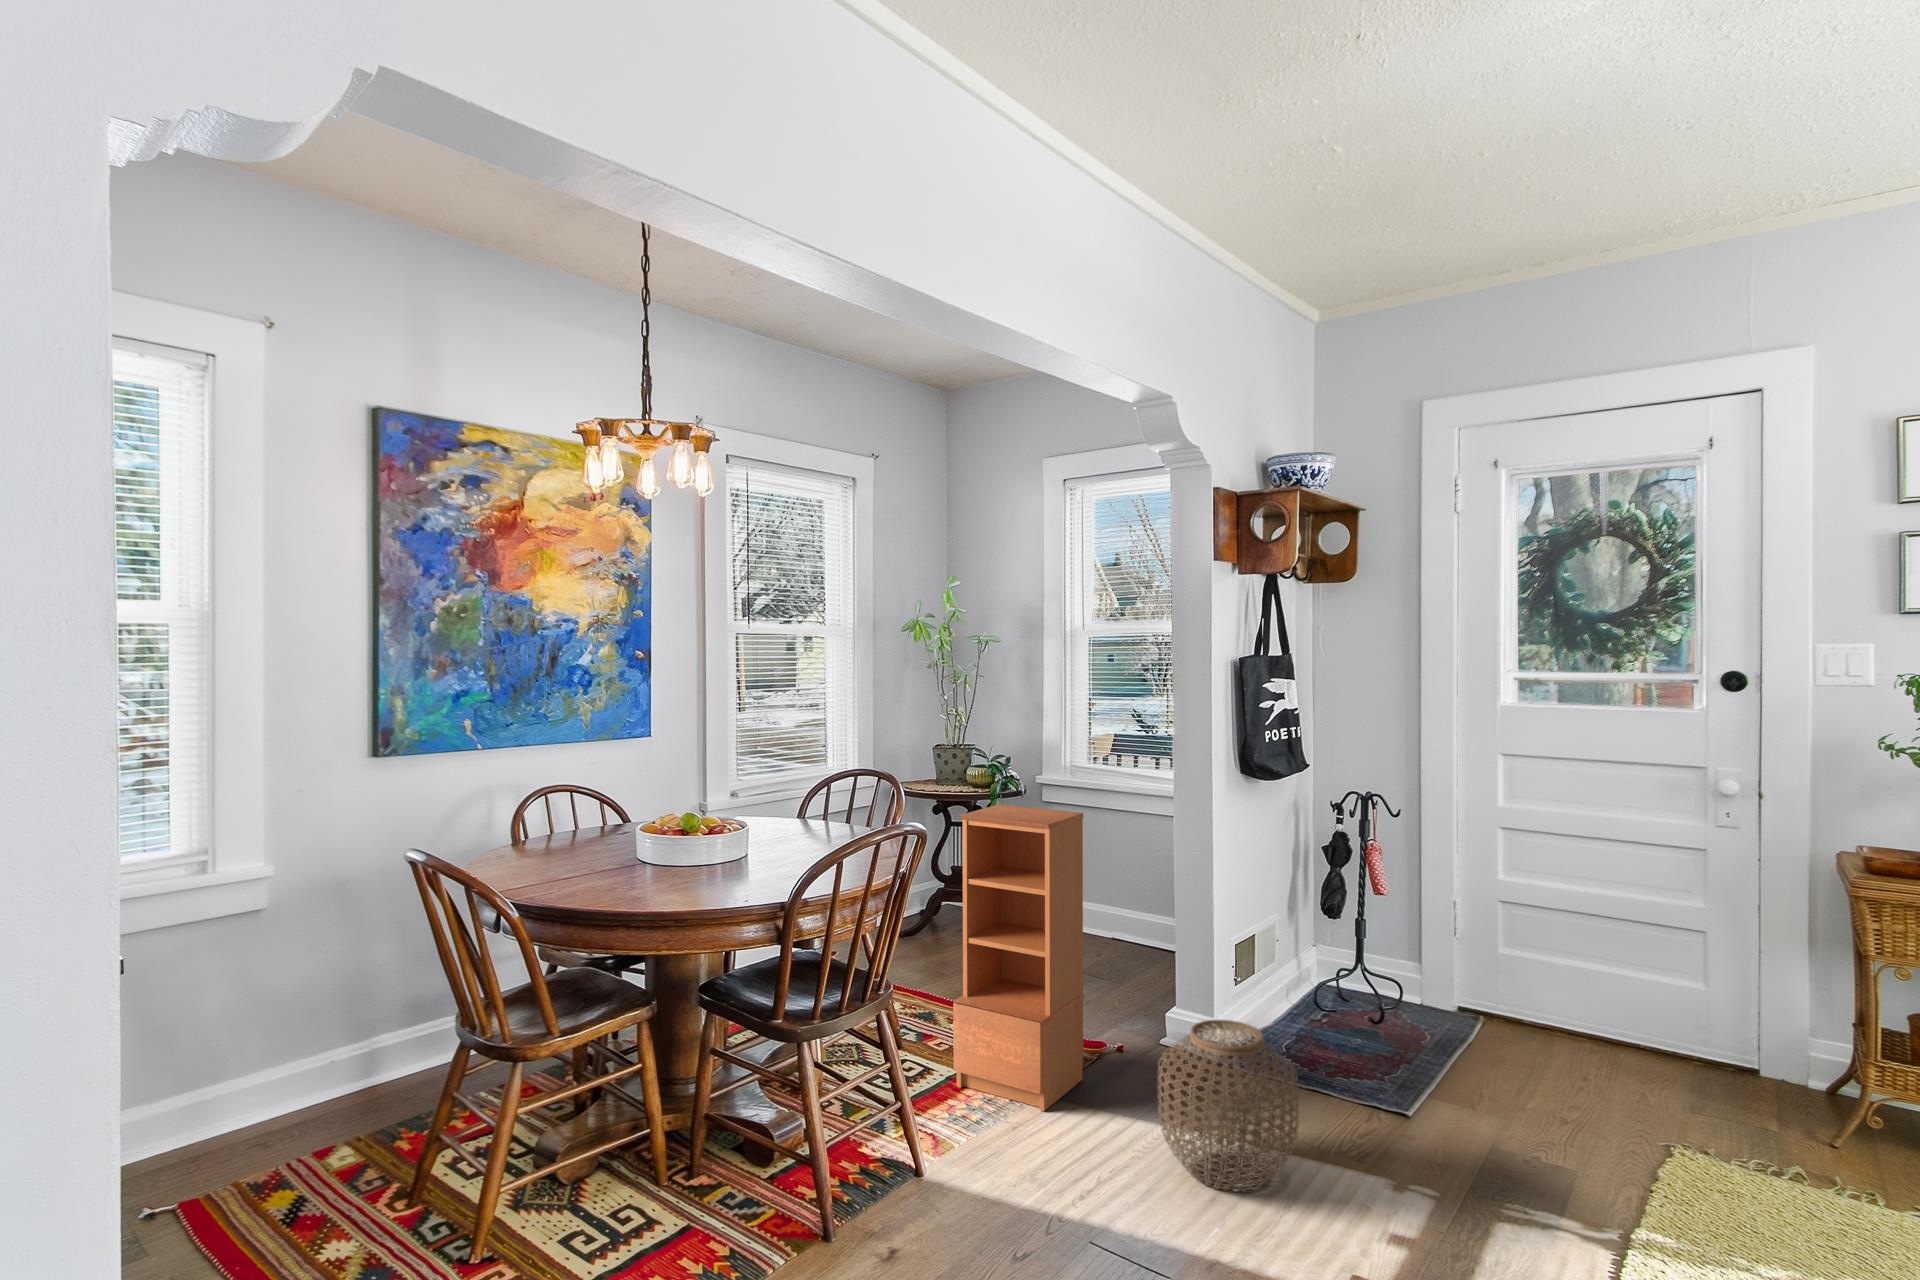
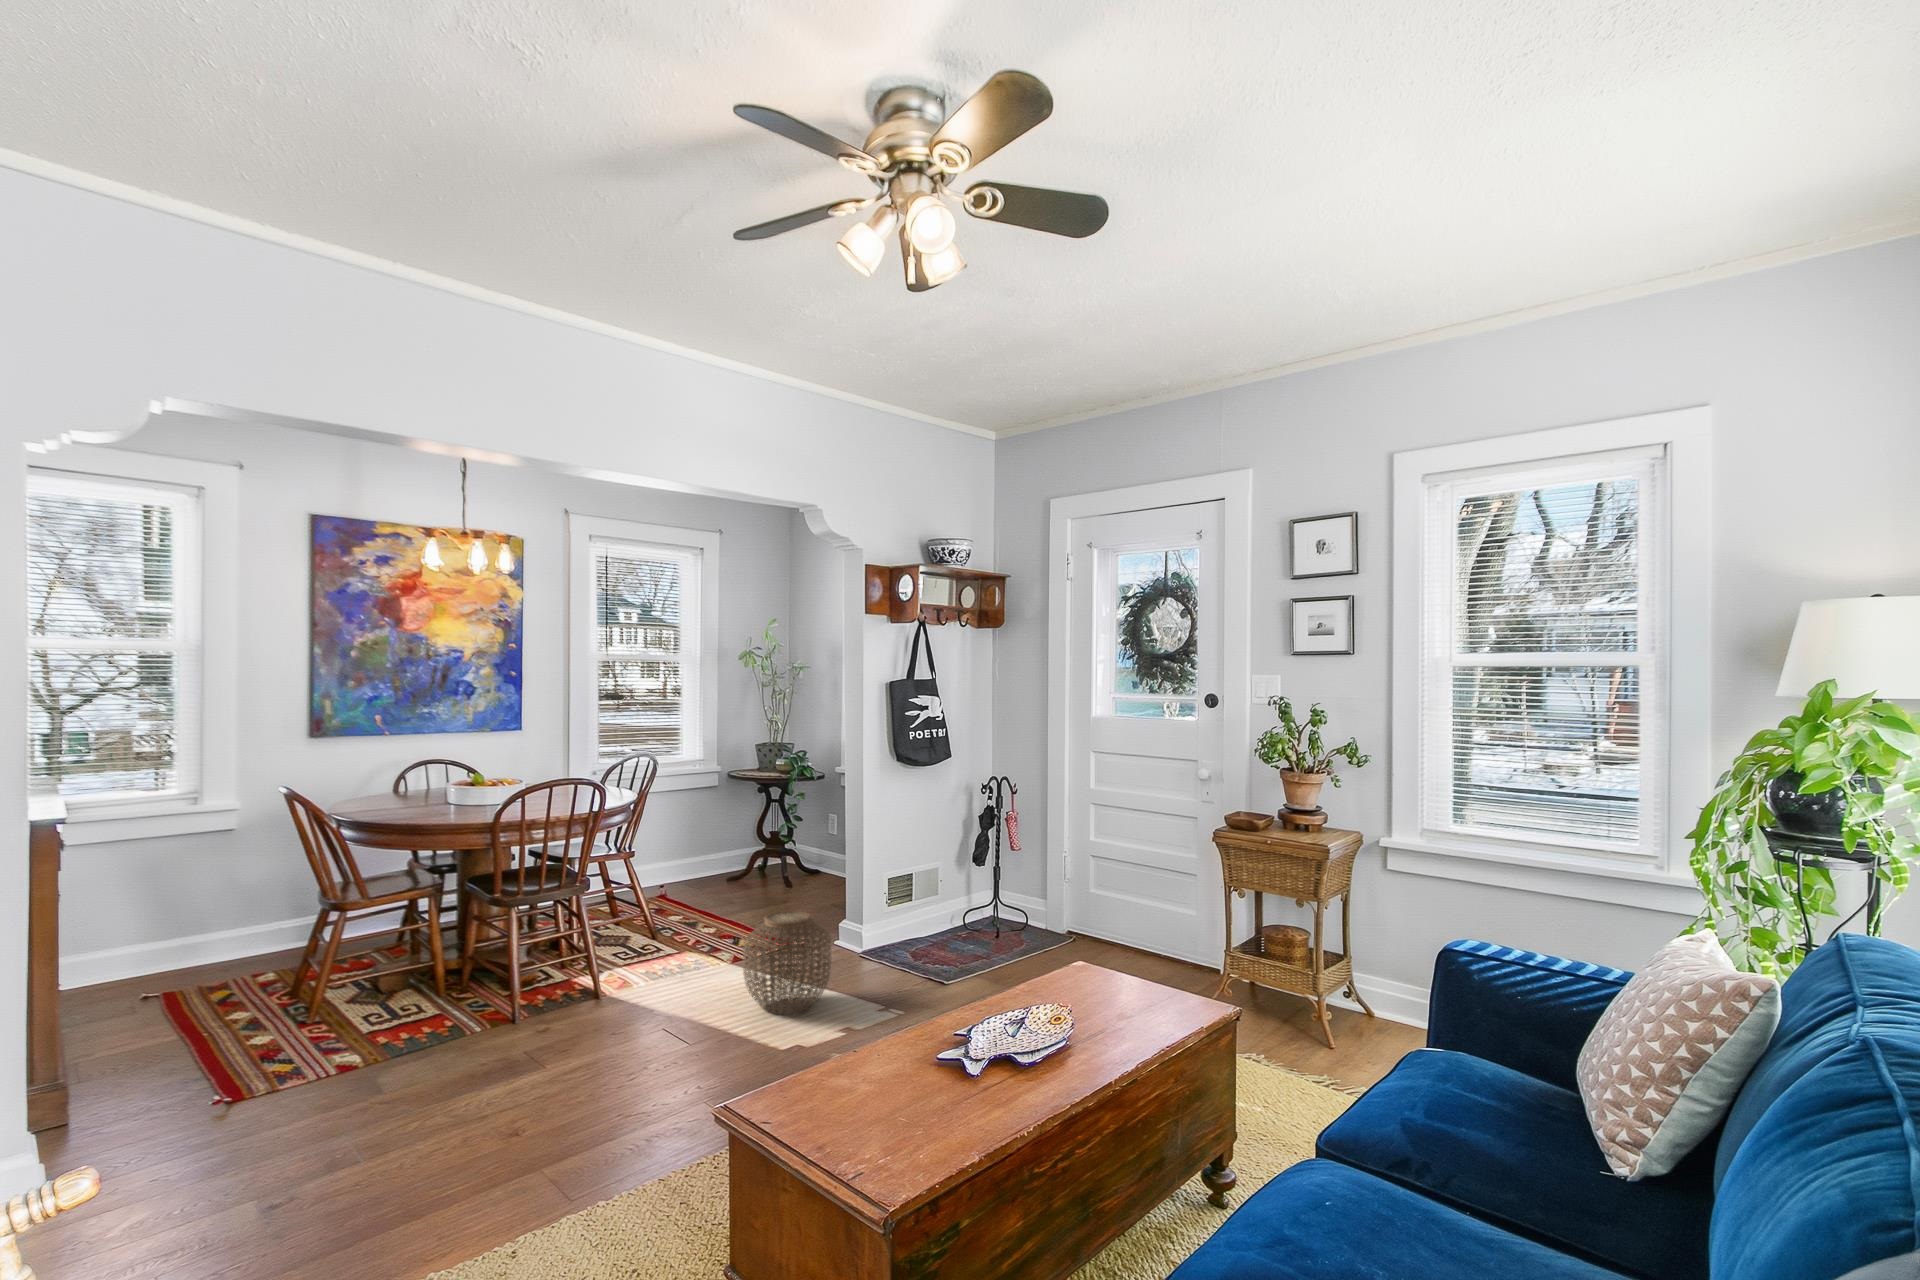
bookcase: present [953,804,1084,1111] -> none [665,777,757,975]

